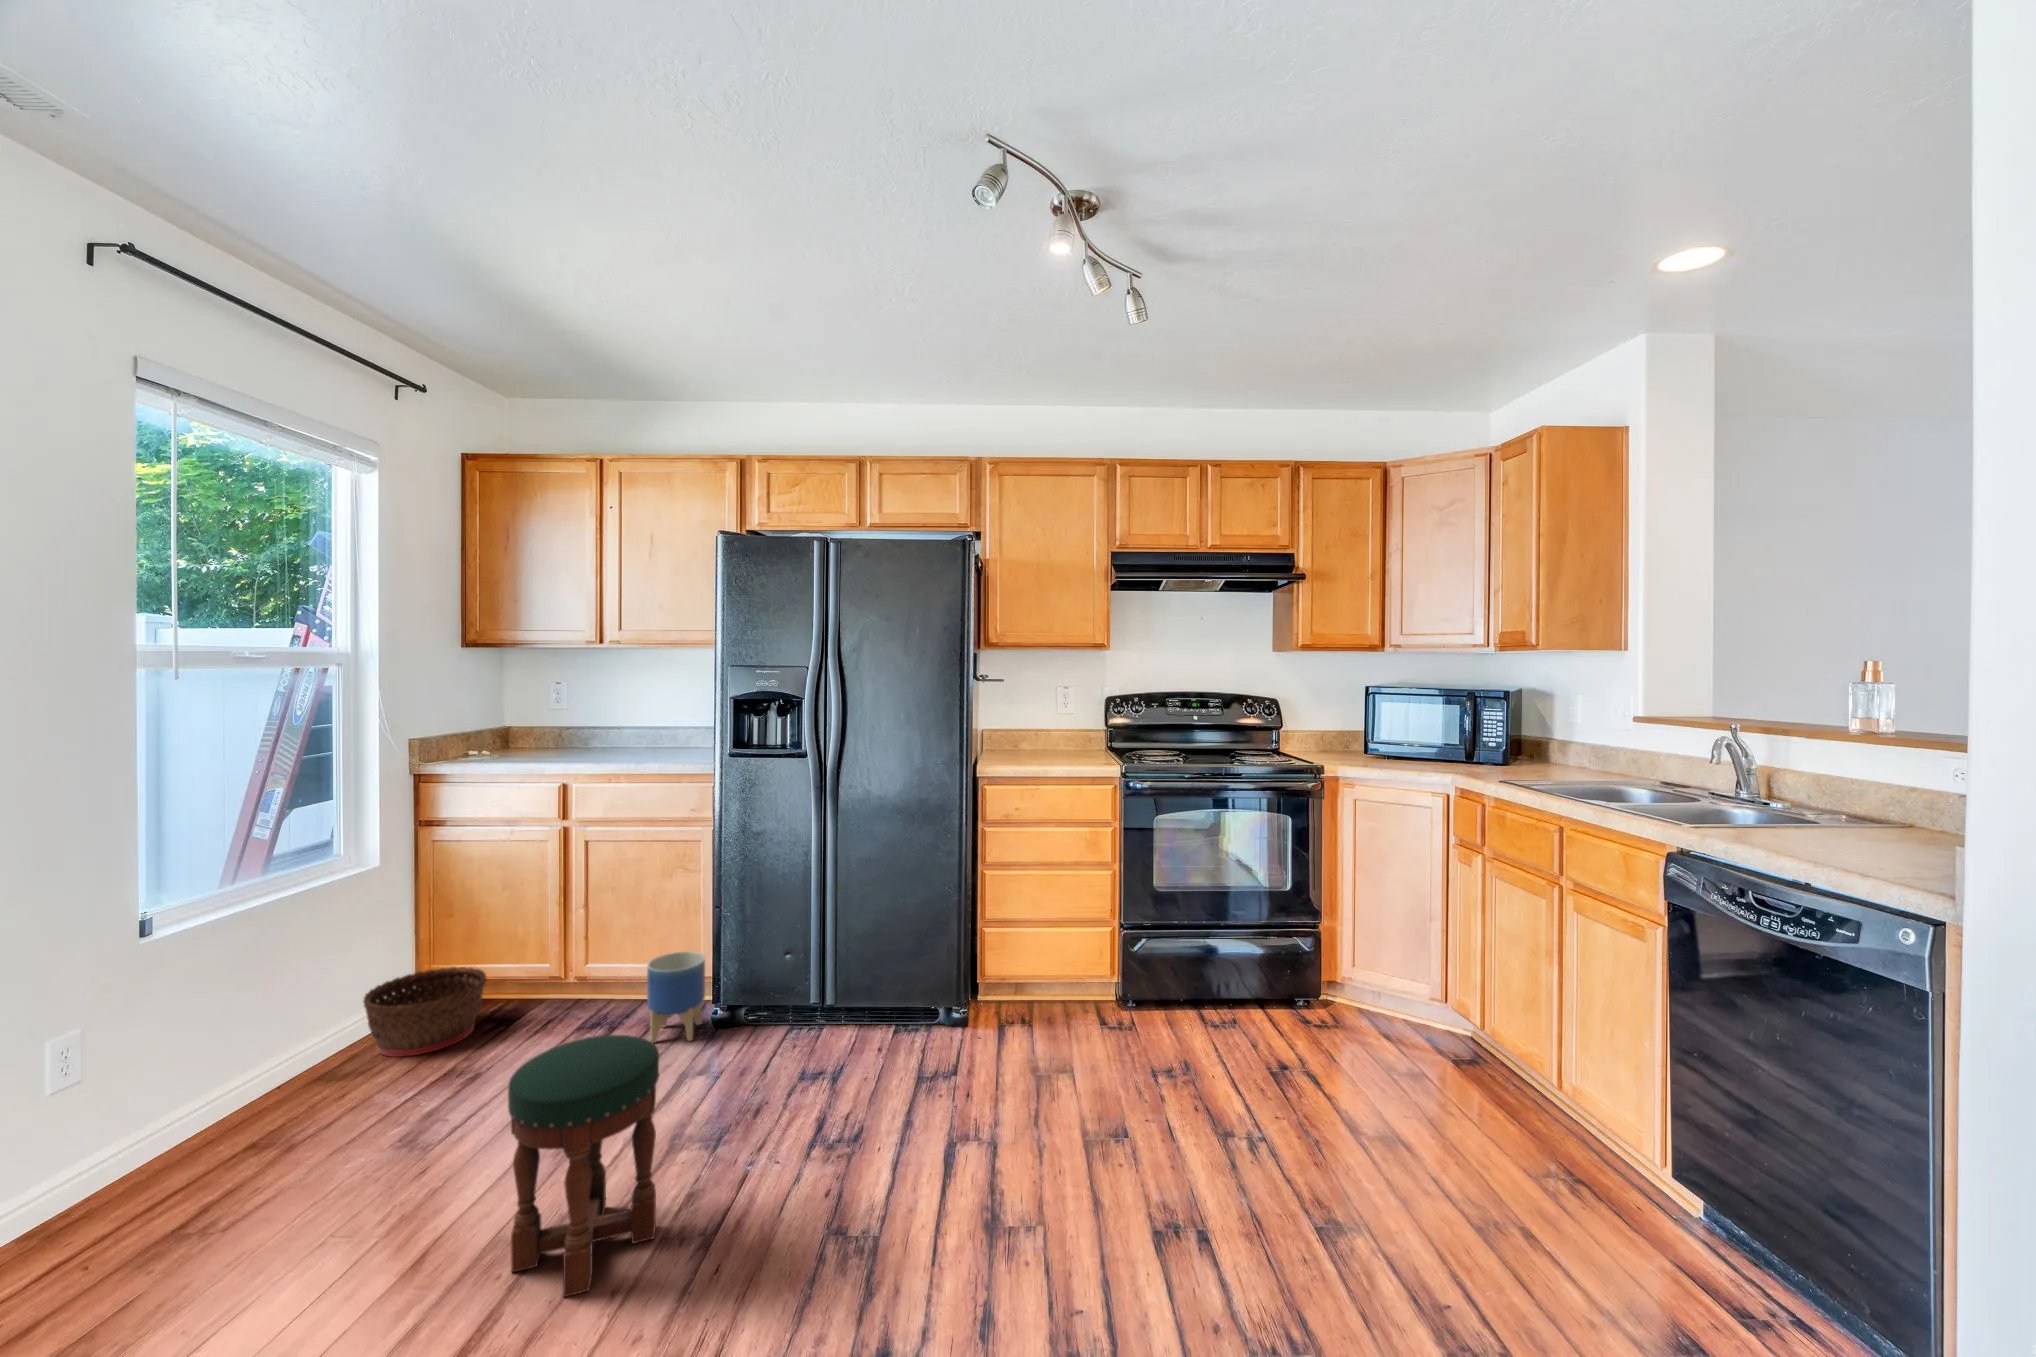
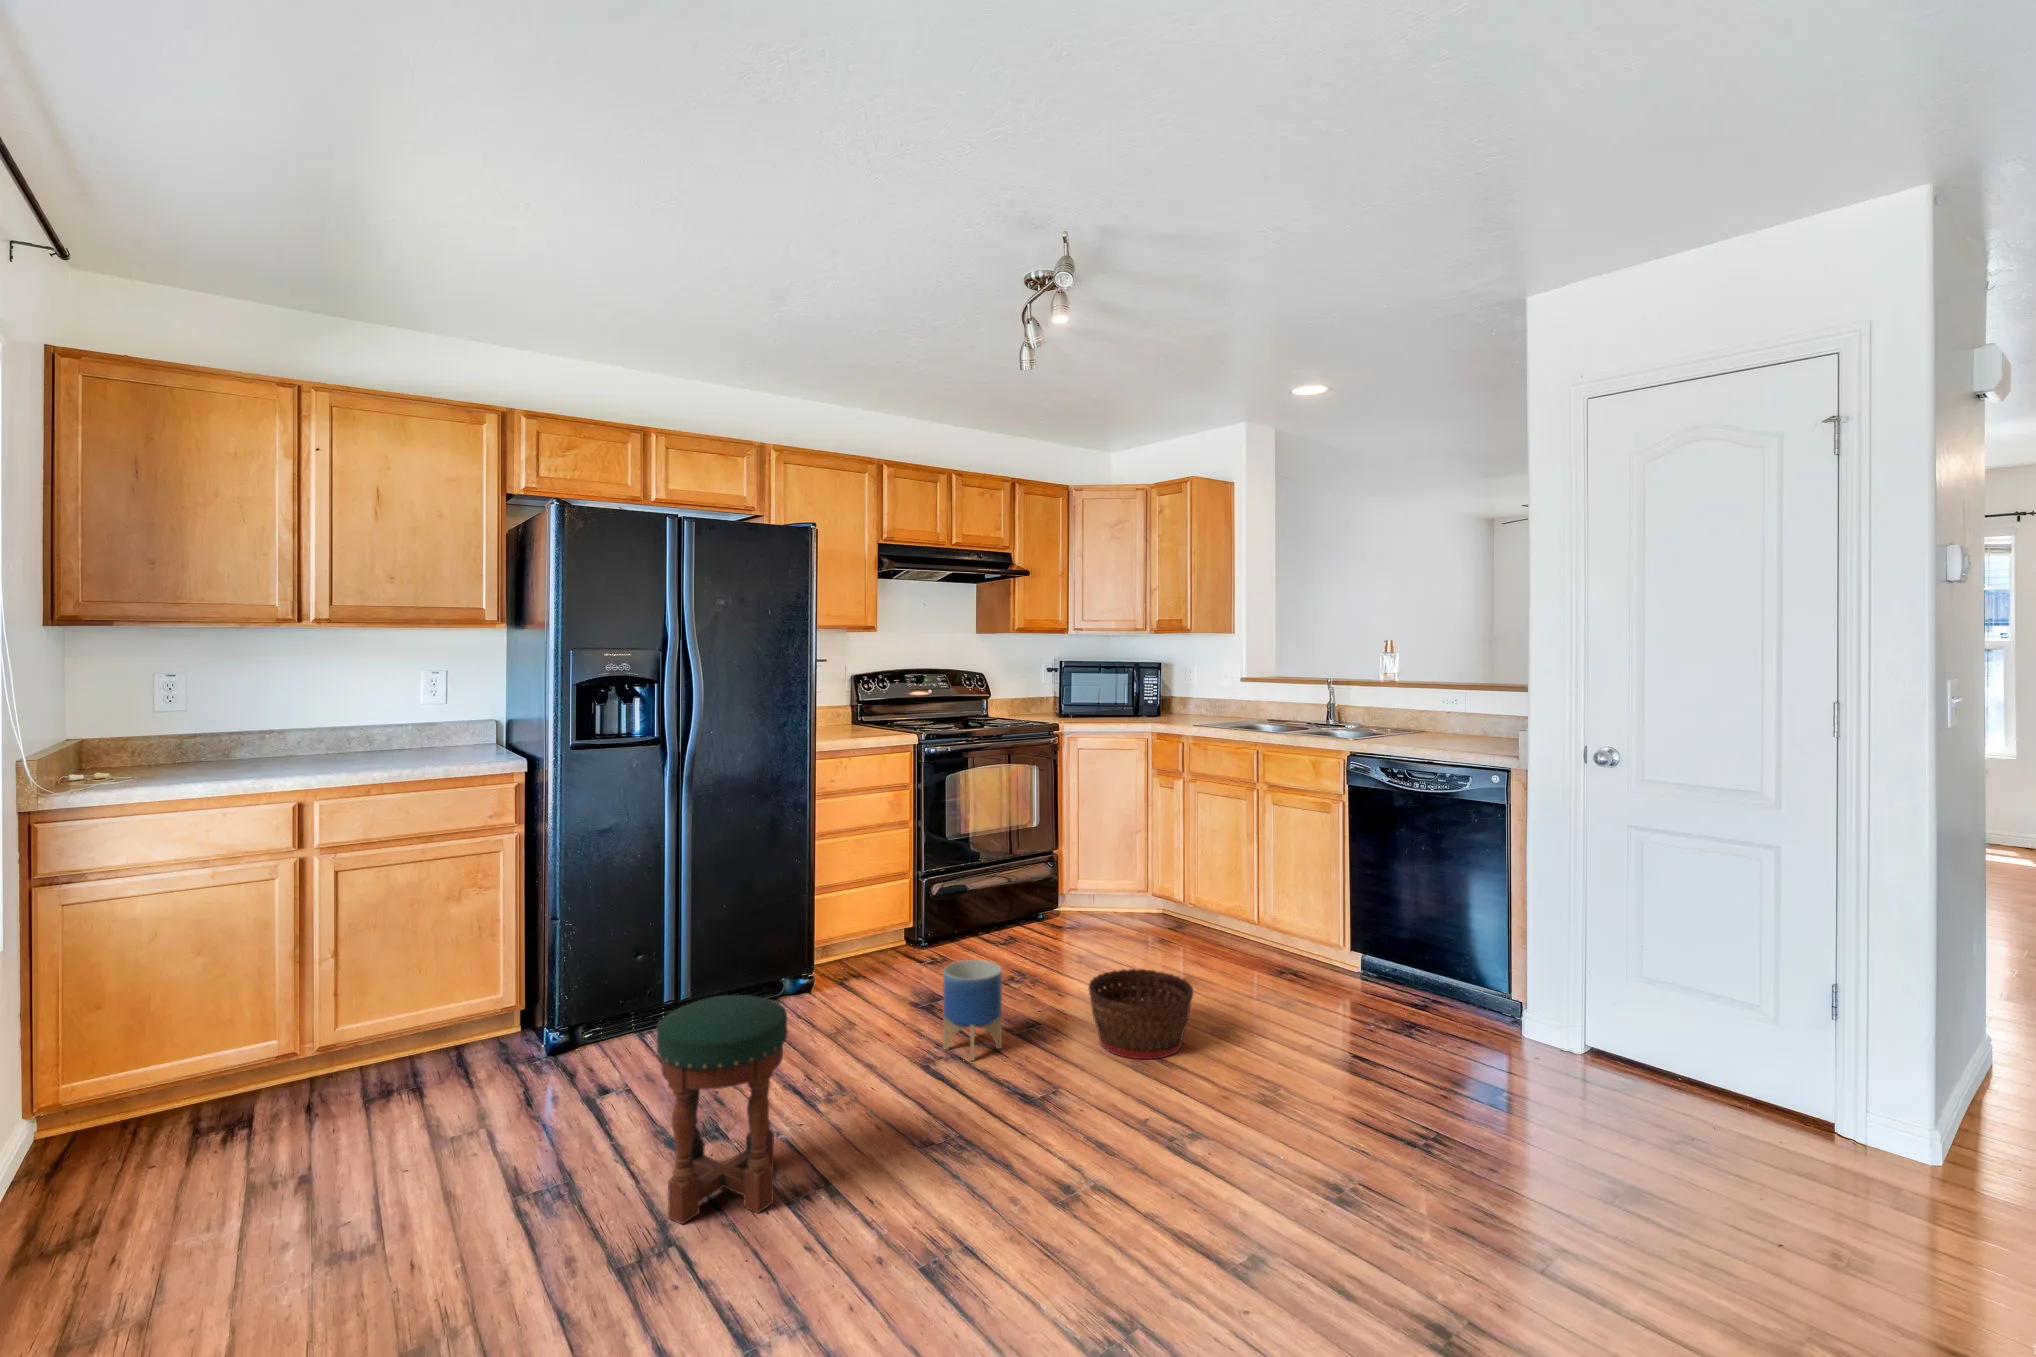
planter: present [647,951,705,1043] -> present [943,960,1002,1061]
basket: present [363,967,486,1057] -> present [1089,969,1193,1059]

